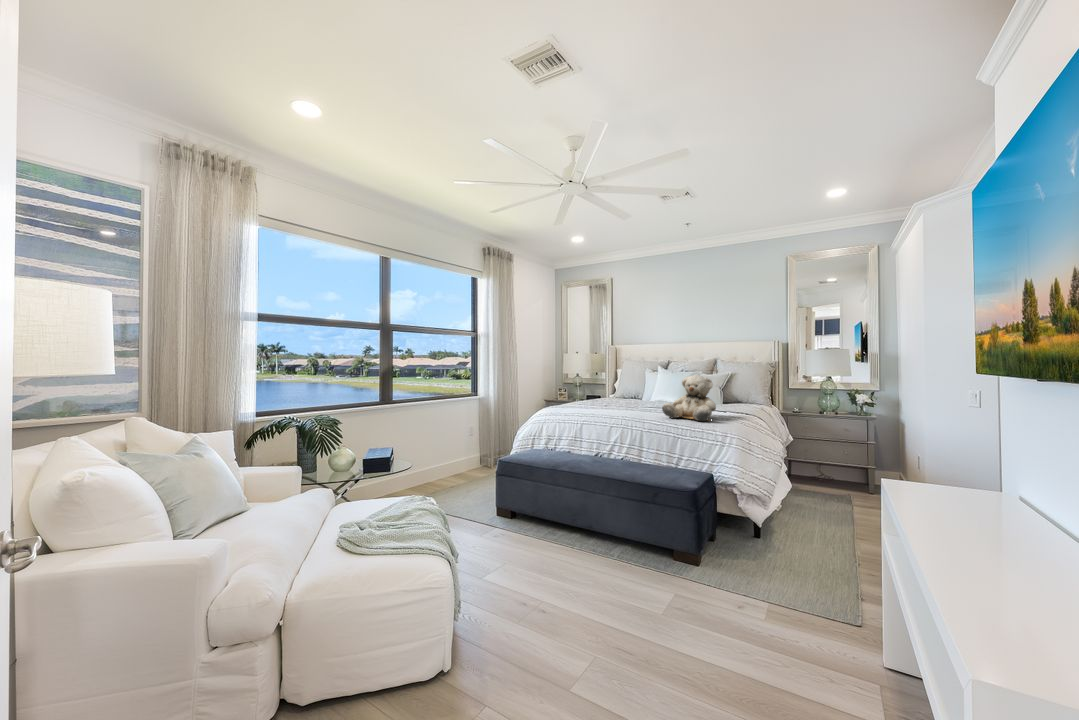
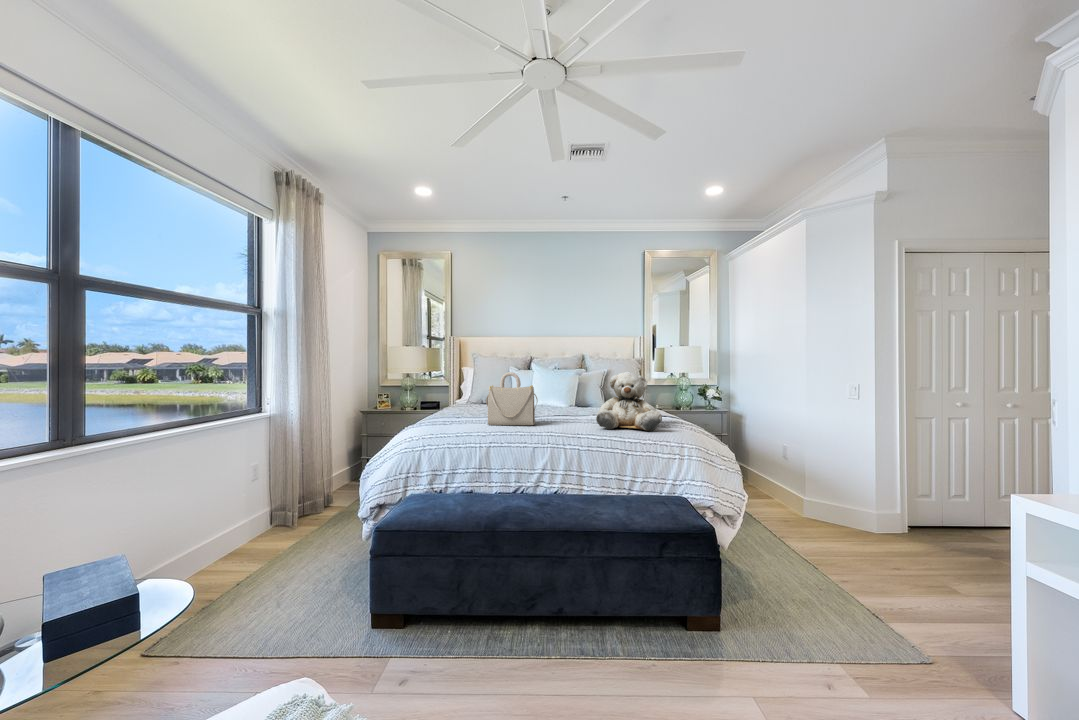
handbag: none [591,374,626,412] -> present [486,372,538,425]

